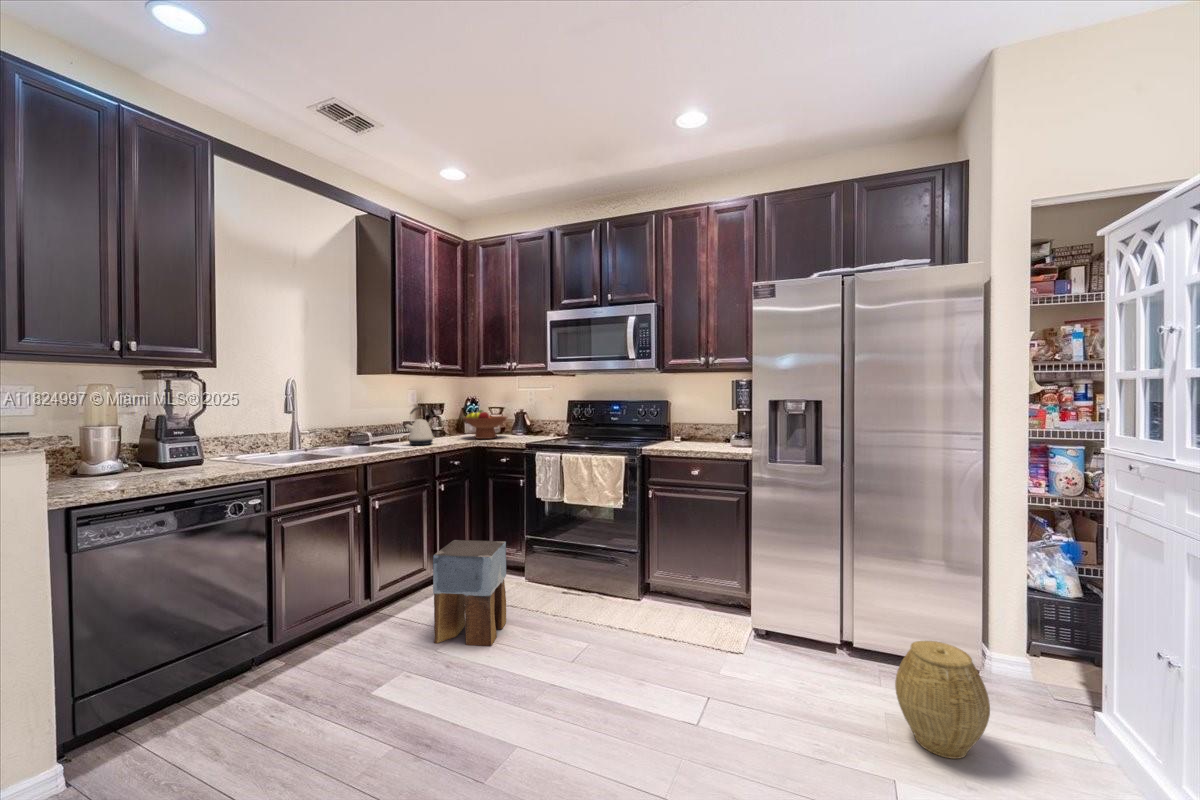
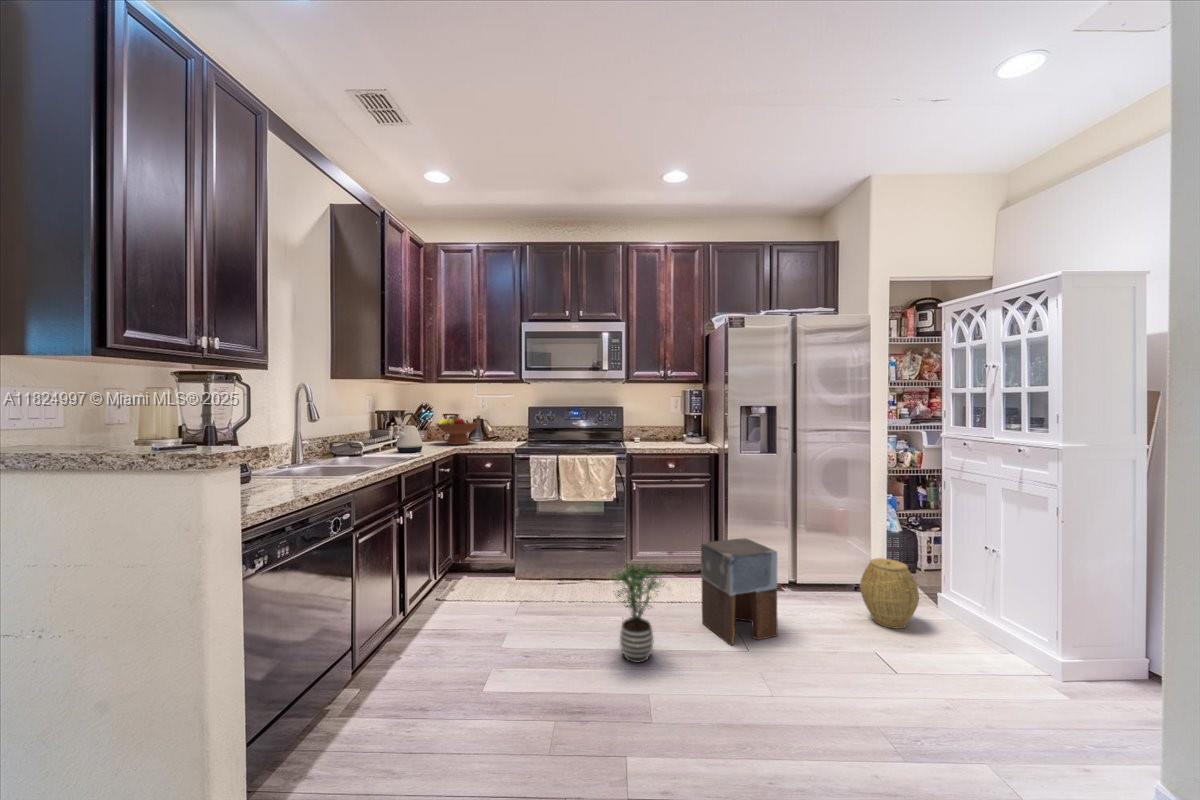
stool: present [433,540,506,646] -> present [701,538,778,645]
potted plant: none [502,583,573,701] -> present [612,563,664,663]

